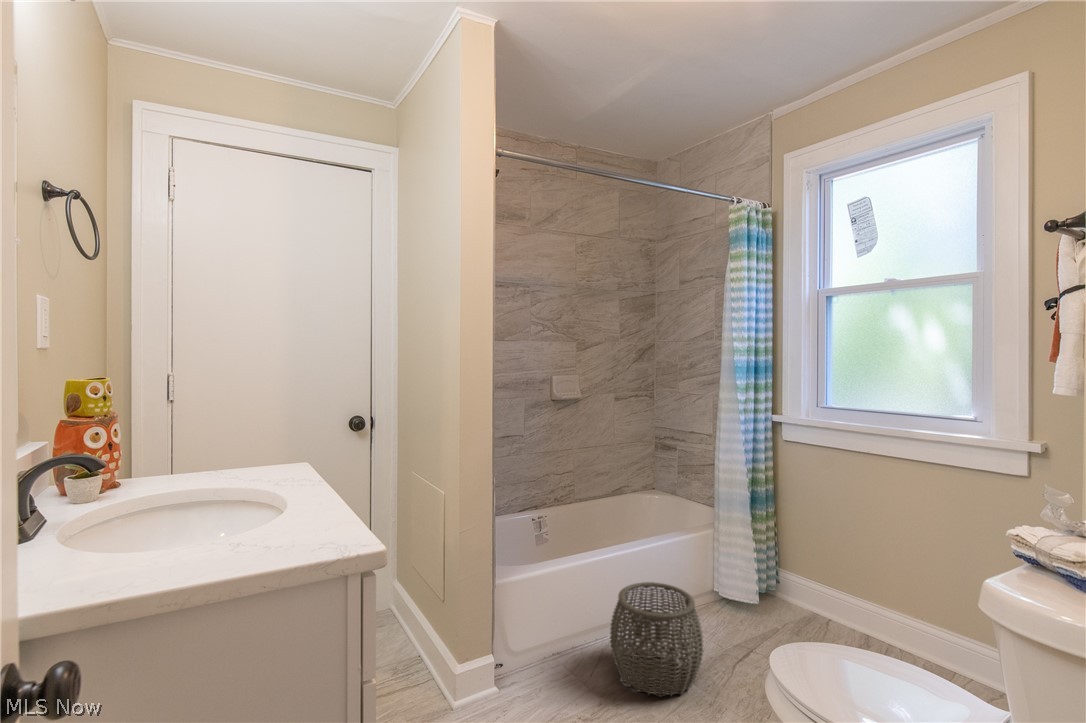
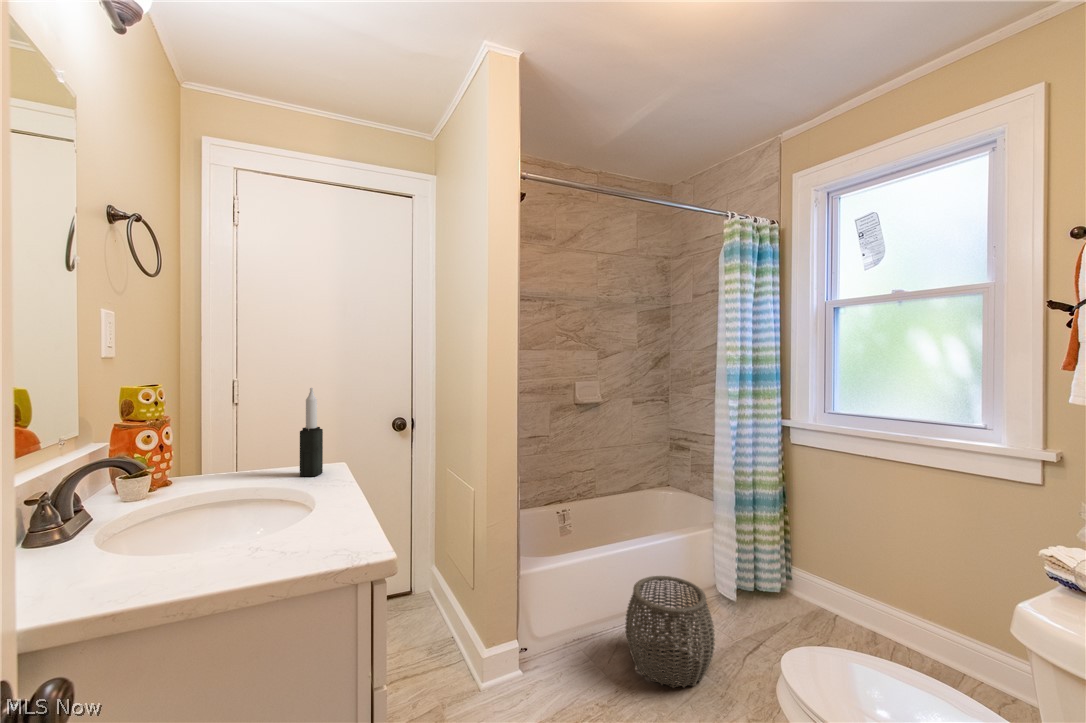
candle: none [263,381,287,477] -> present [300,388,323,476]

